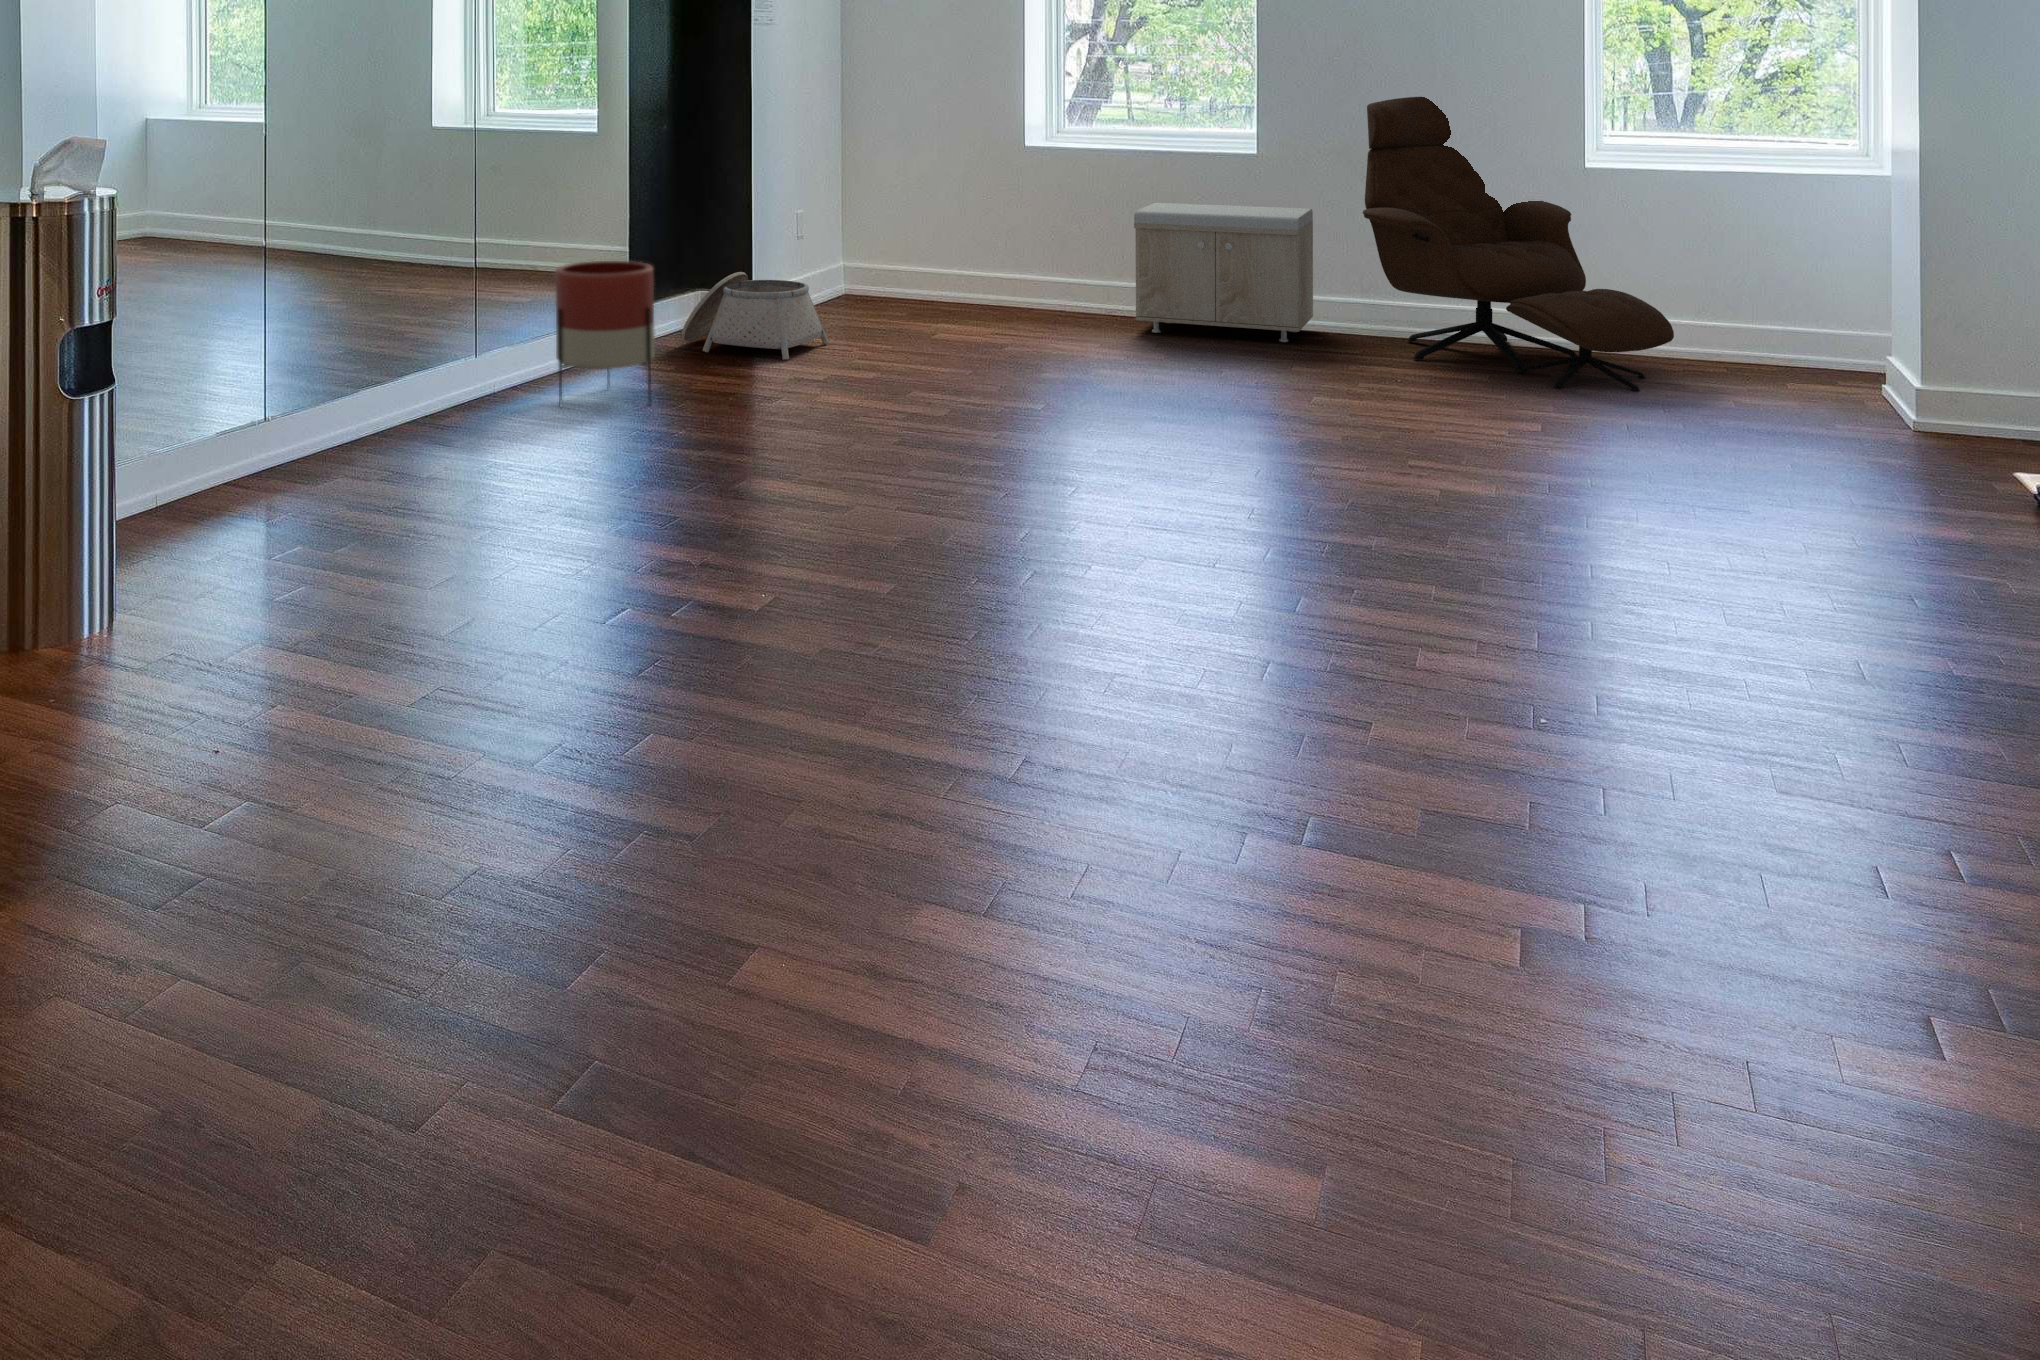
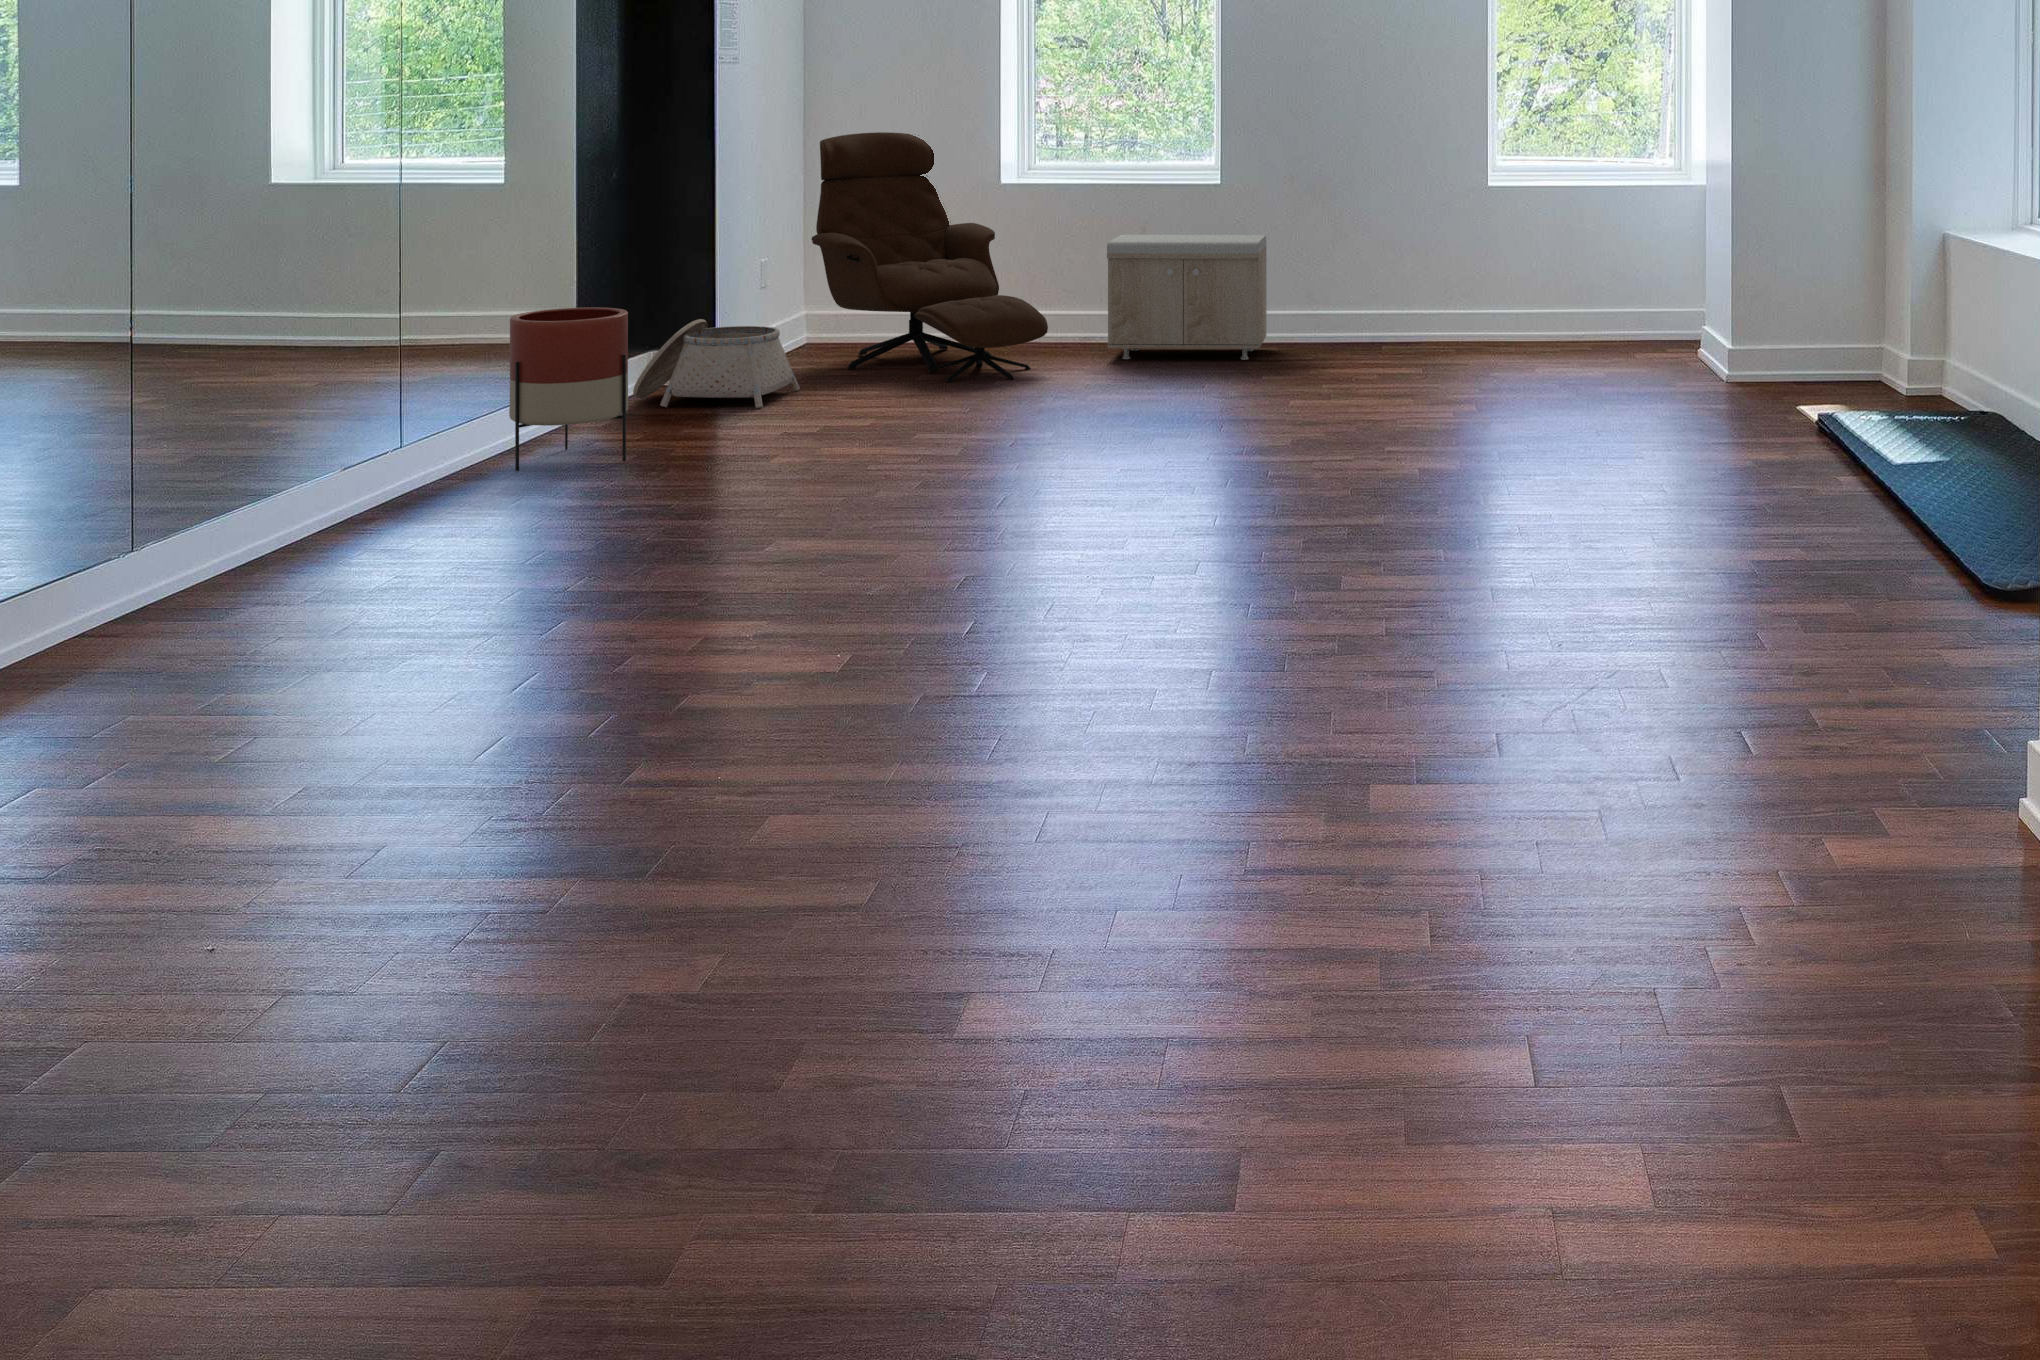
lounge chair: present [1363,97,1674,391] -> present [812,132,1048,382]

